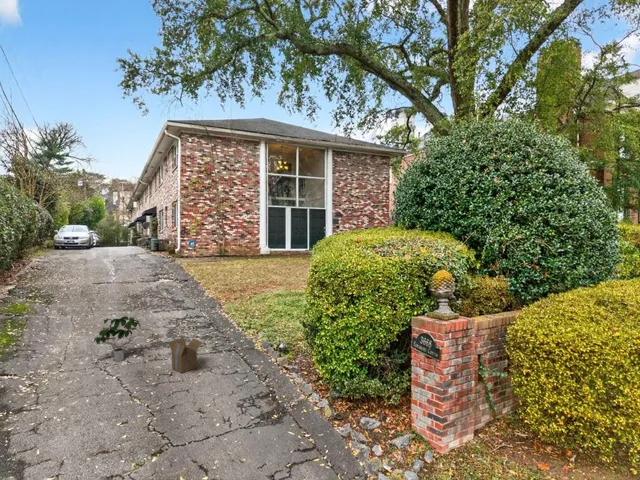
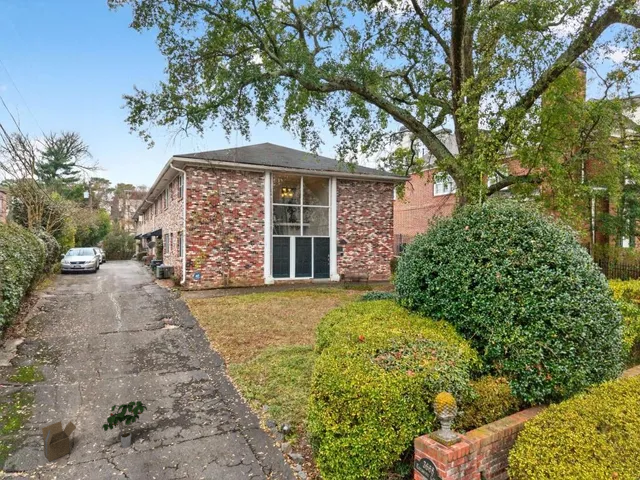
cardboard box: present [169,338,202,373] -> present [42,421,76,461]

